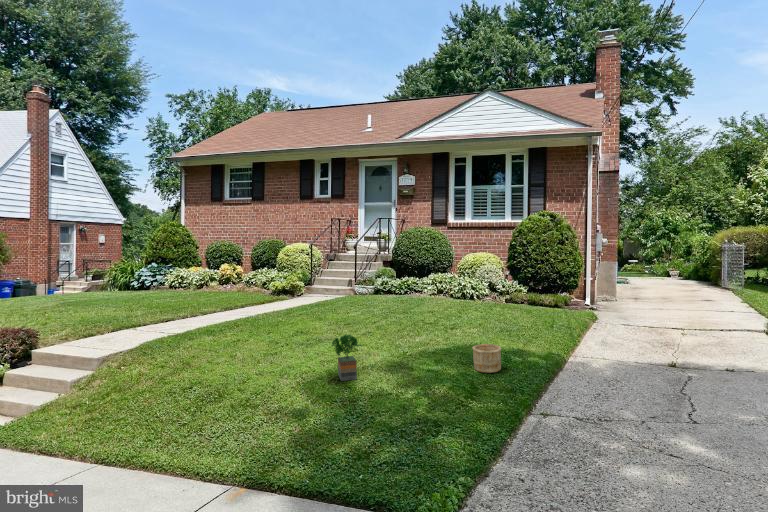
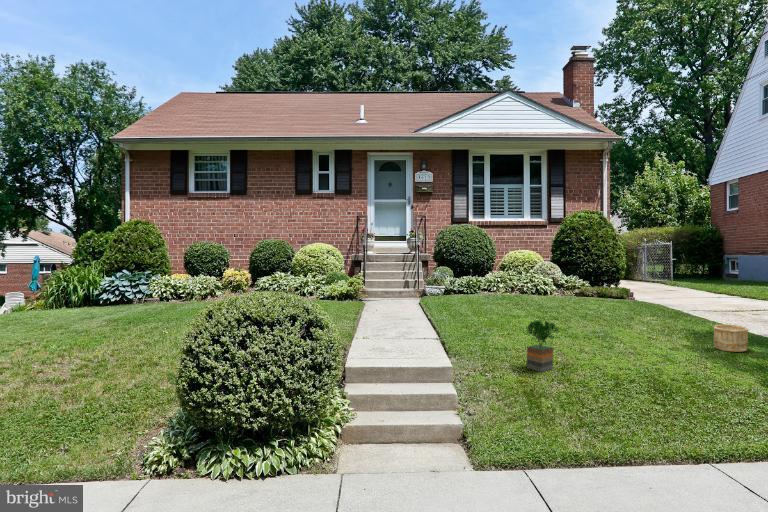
potted tree: present [332,335,362,381] -> present [527,320,558,372]

